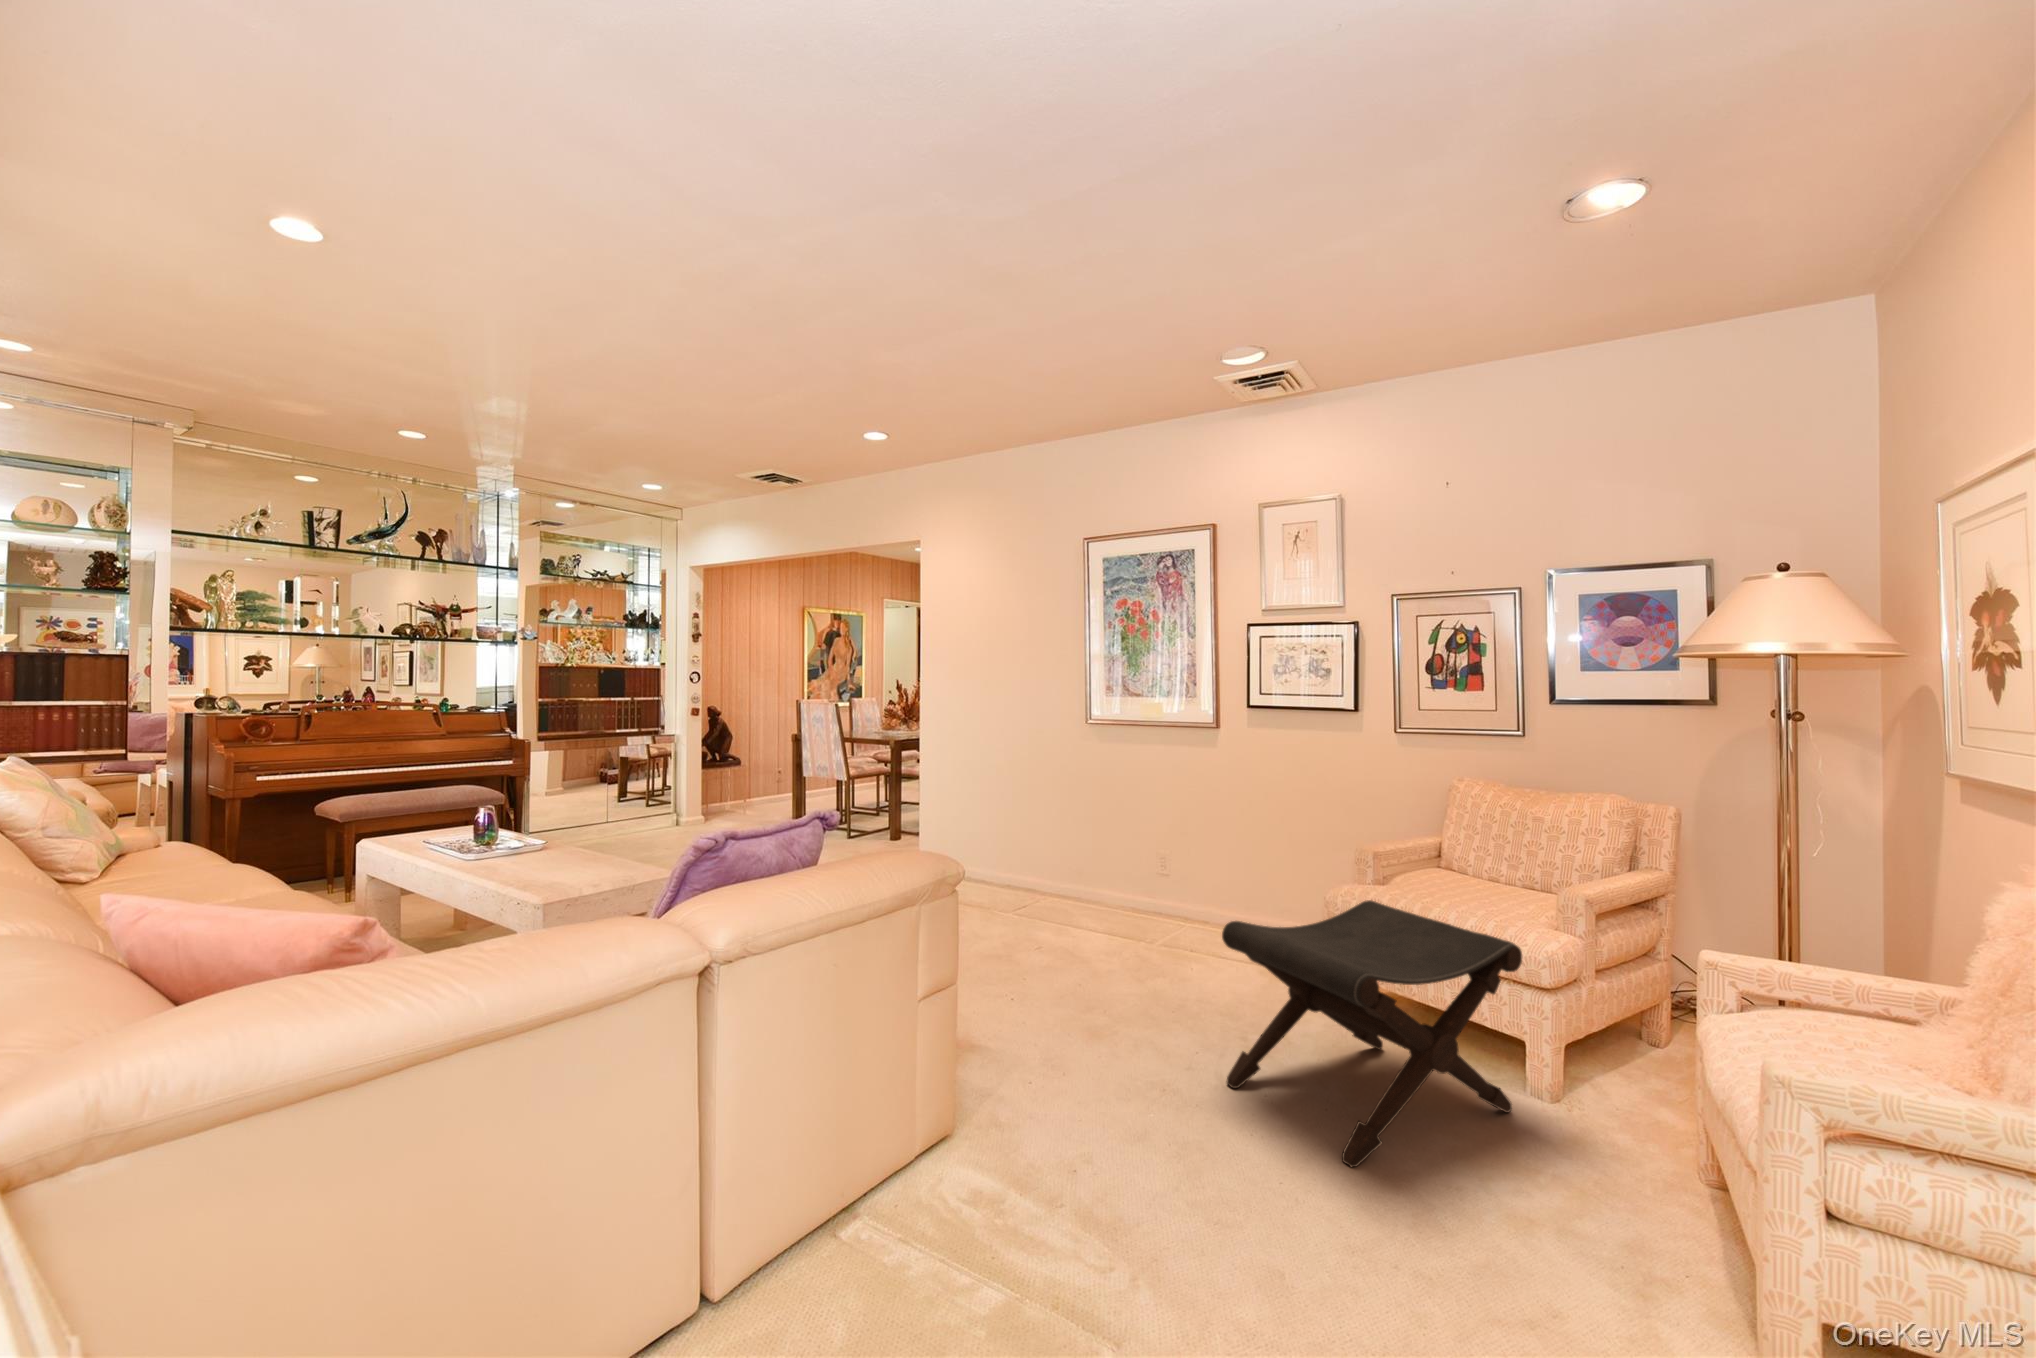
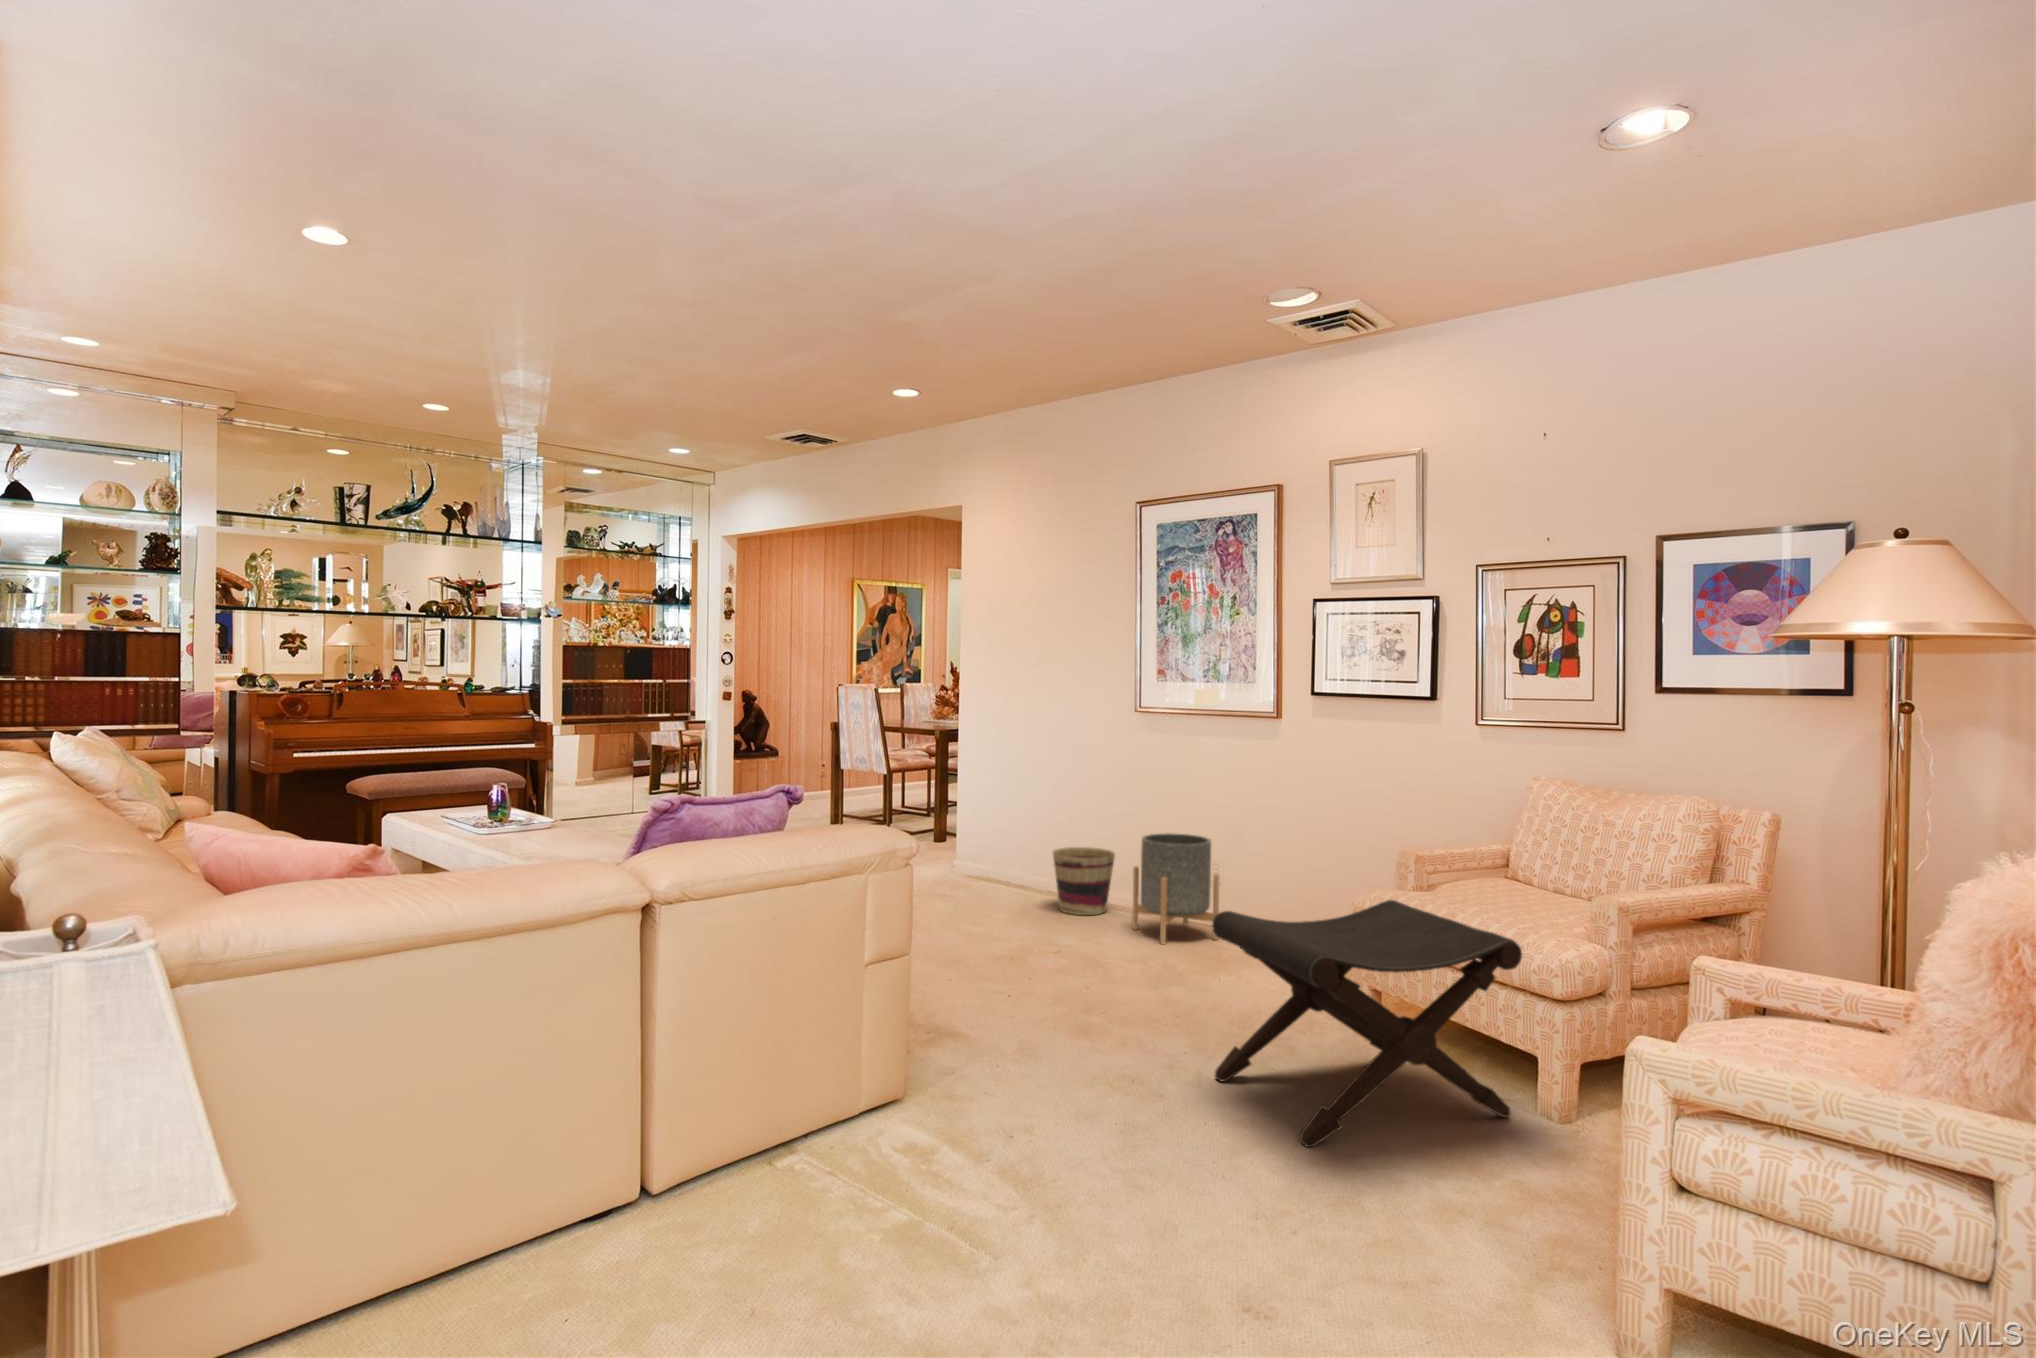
planter: none [1084,831,1162,933] -> present [1132,833,1219,944]
basket: none [1007,843,1062,905] -> present [1053,847,1115,915]

